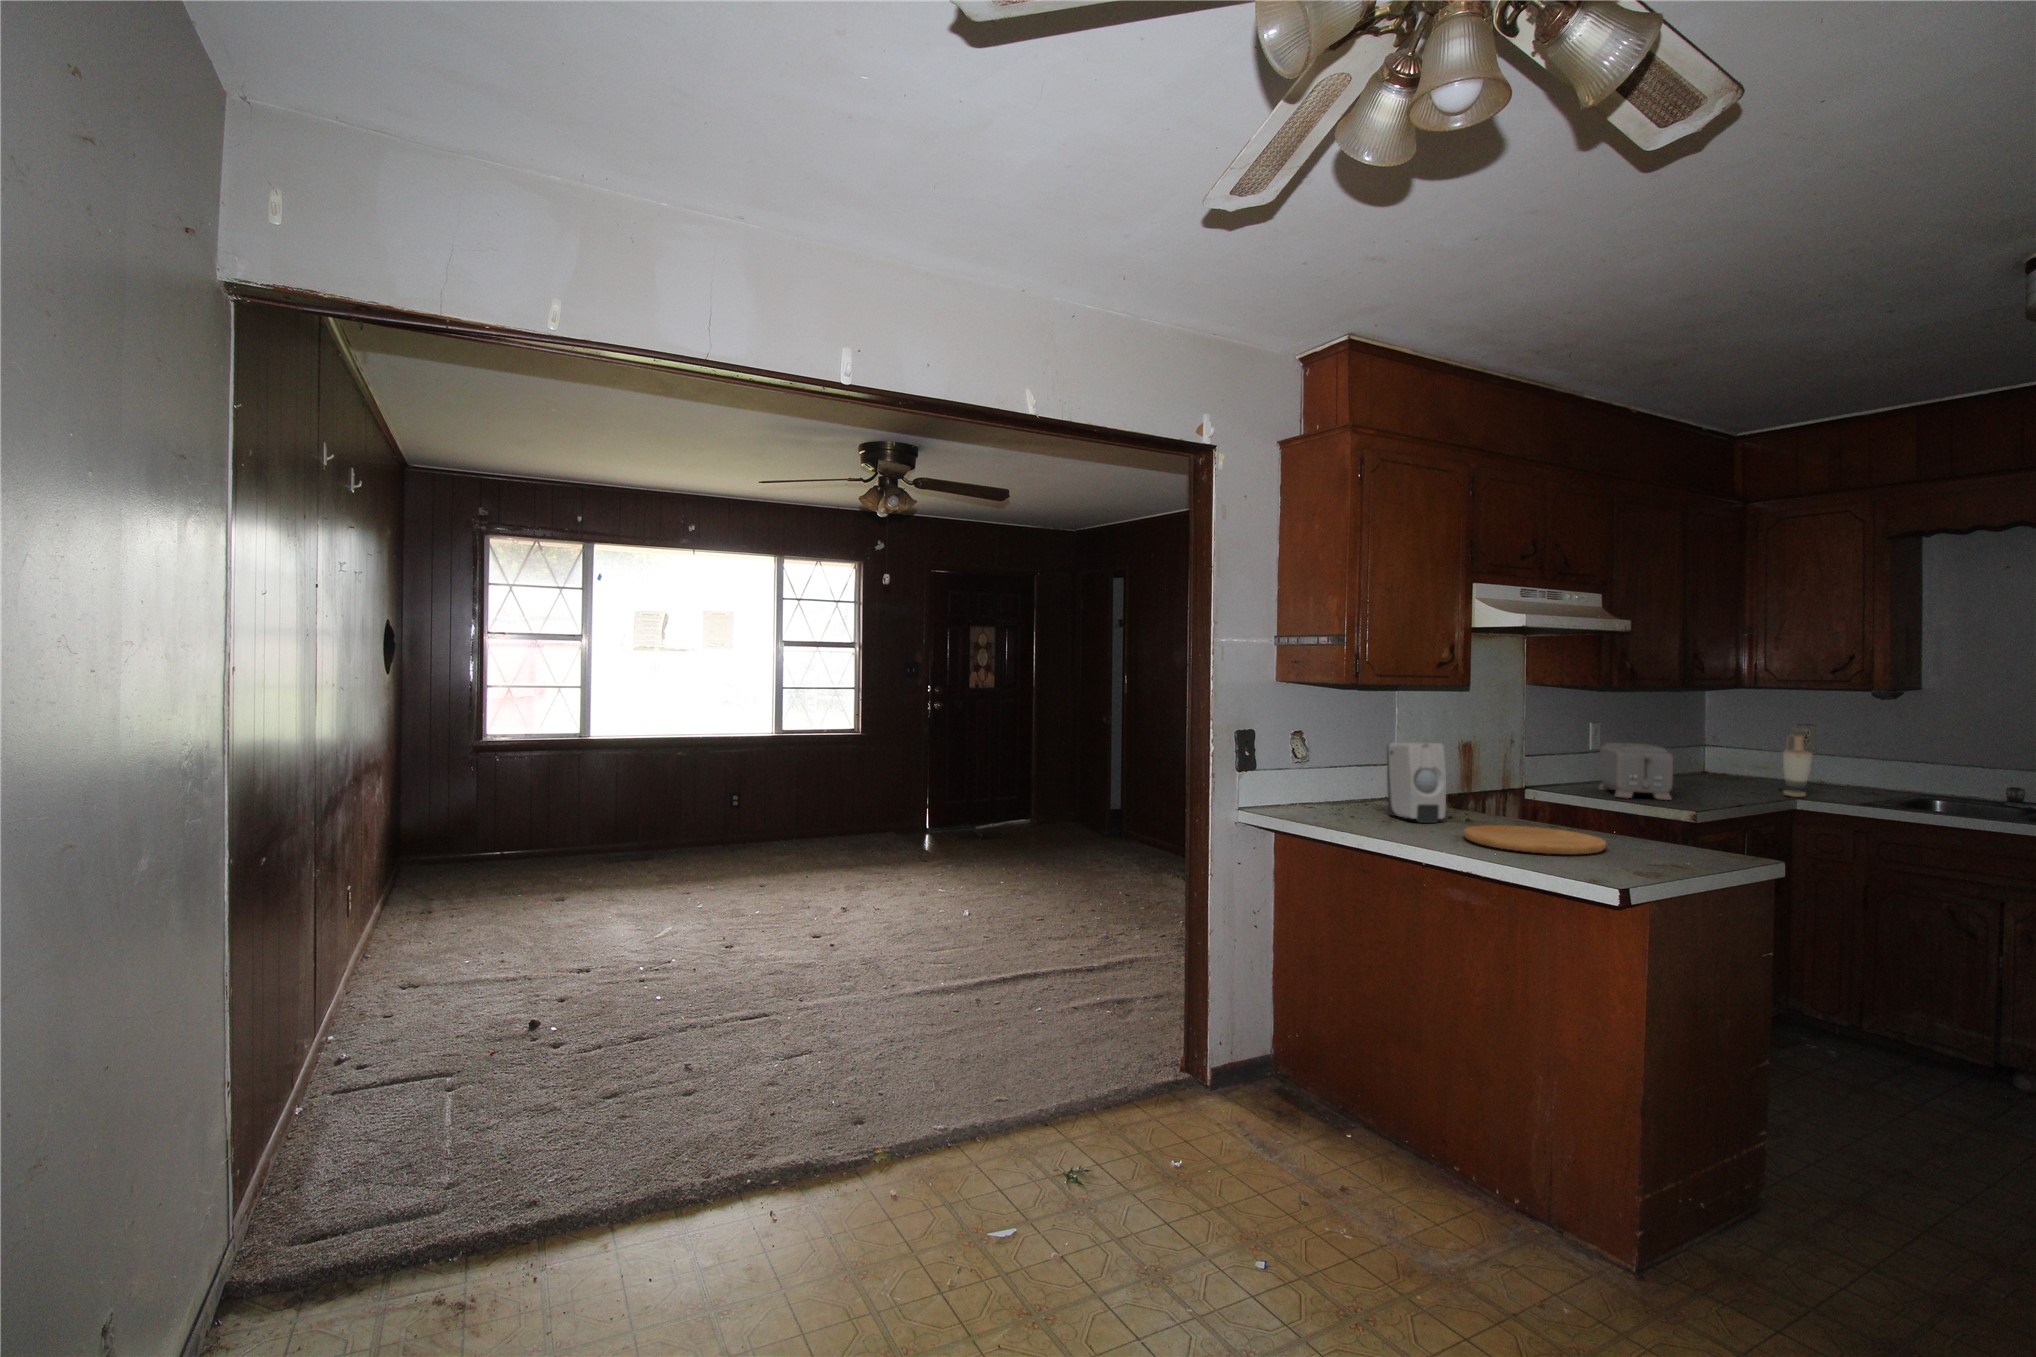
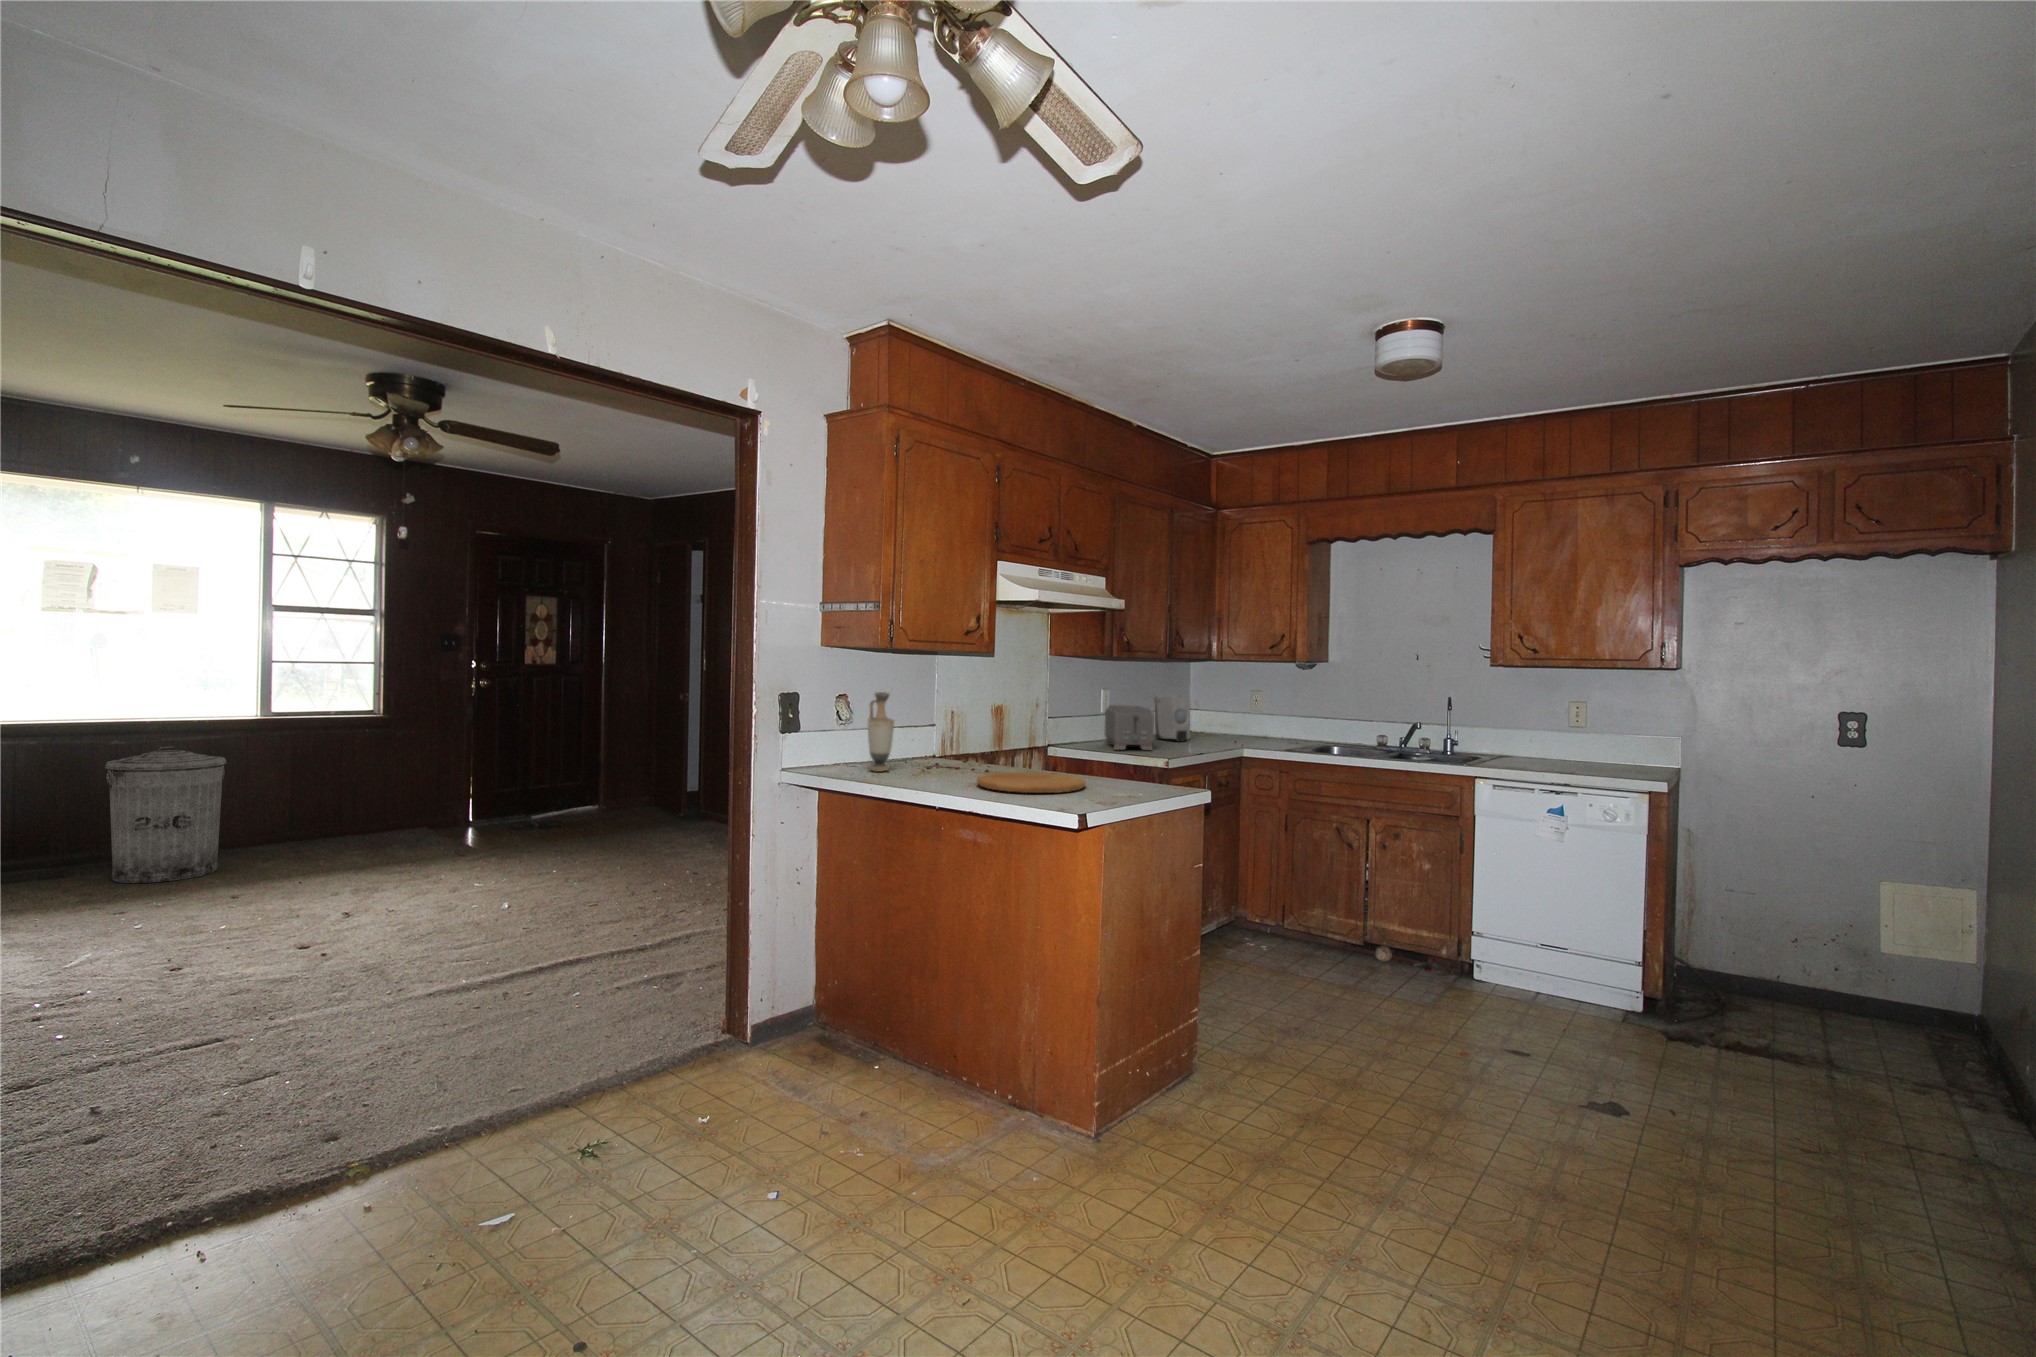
vase: present [1783,728,1813,797] -> present [868,692,894,772]
soap dispenser: present [1387,743,1446,823] -> present [1155,694,1191,741]
trash can: none [674,761,751,872] -> present [105,747,226,883]

